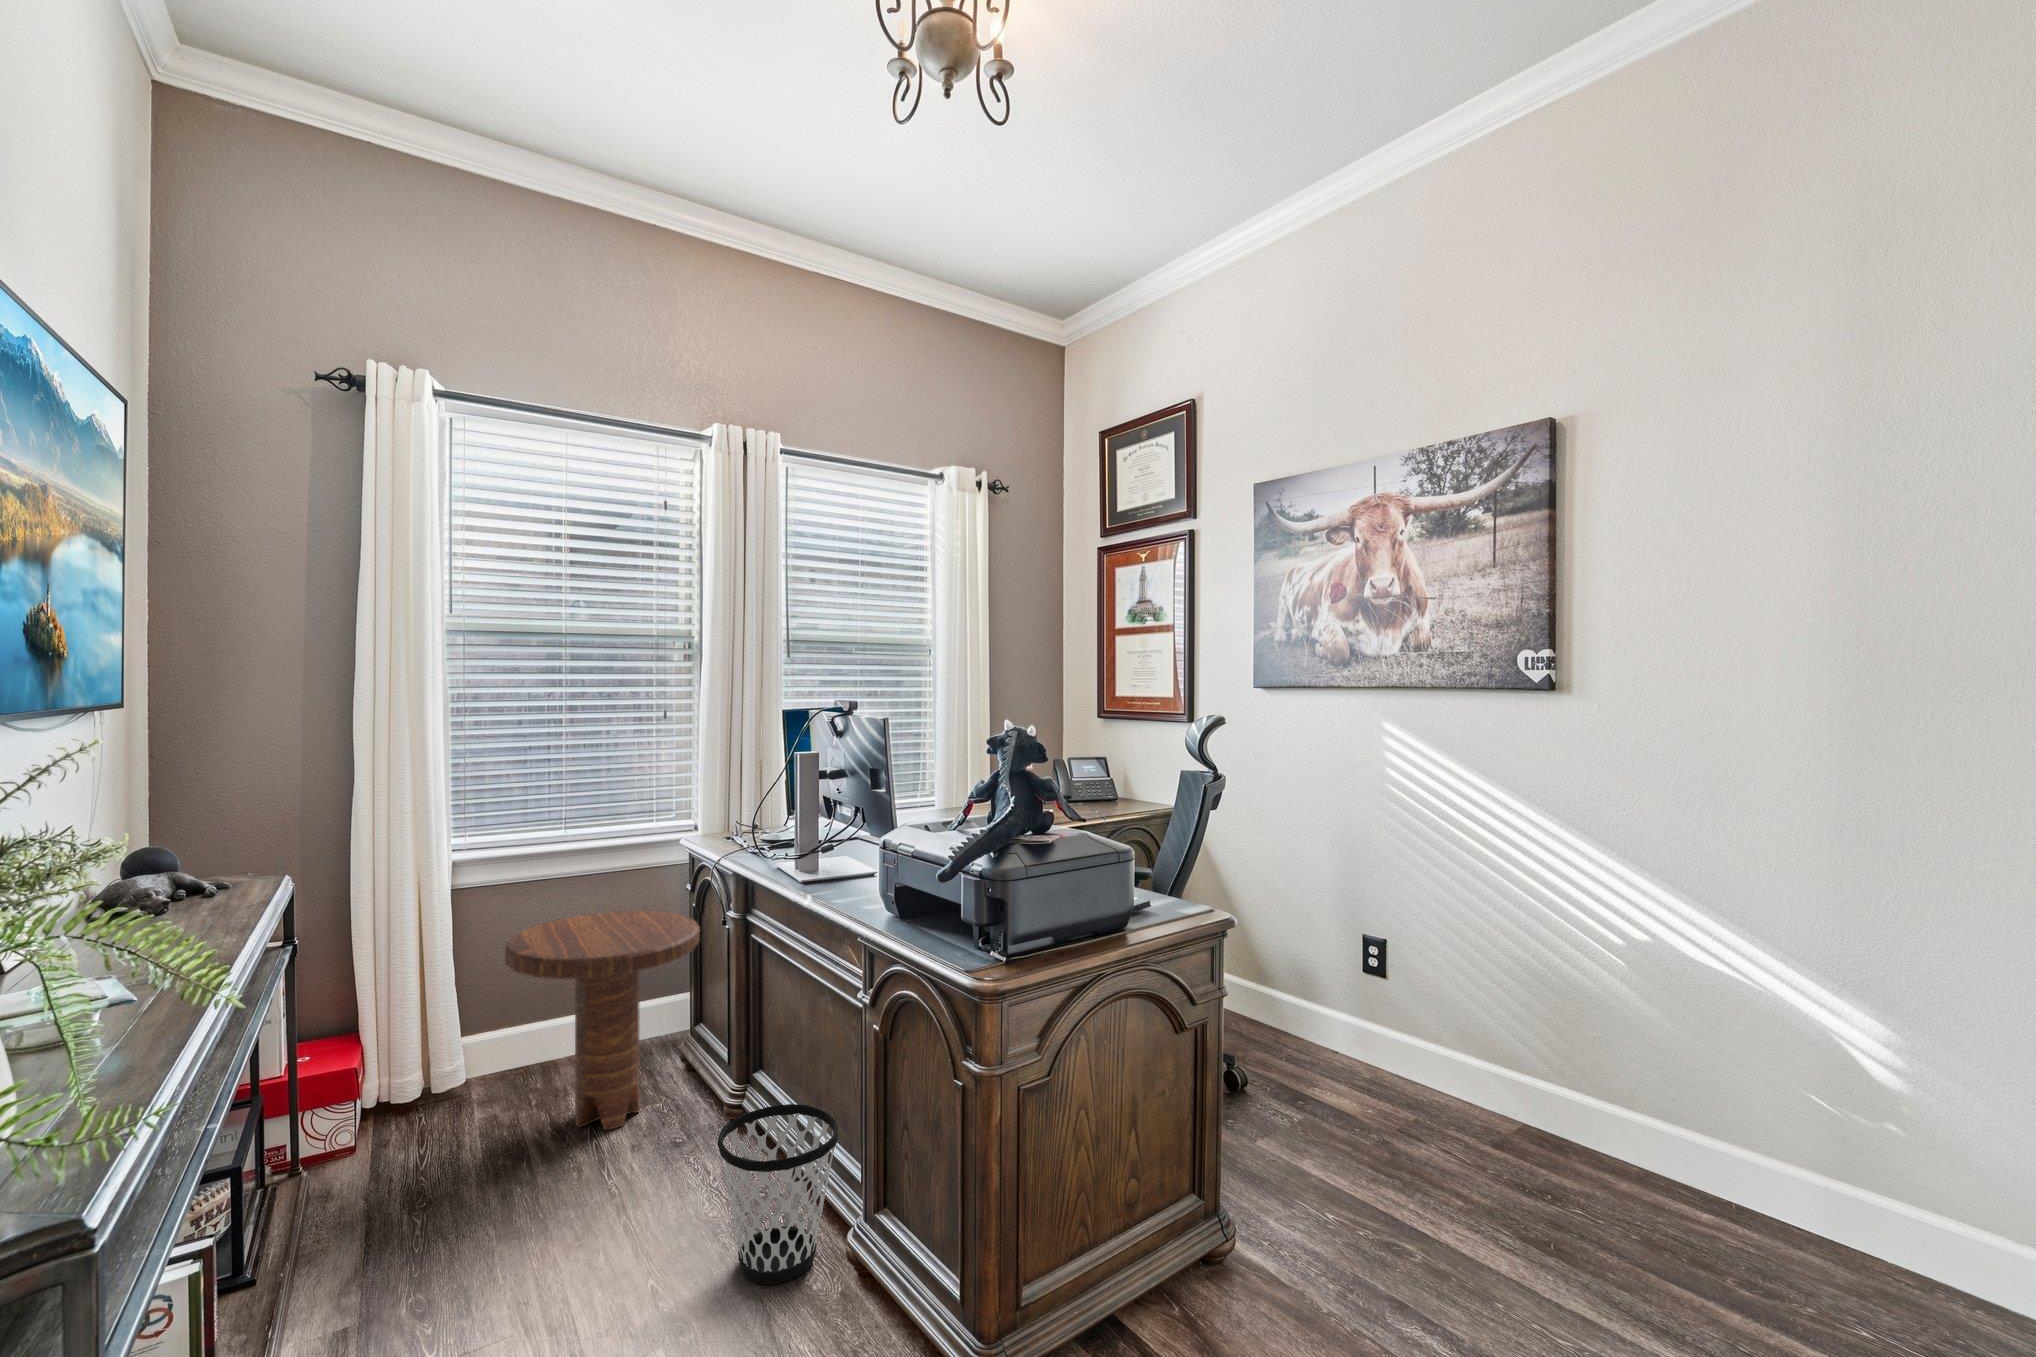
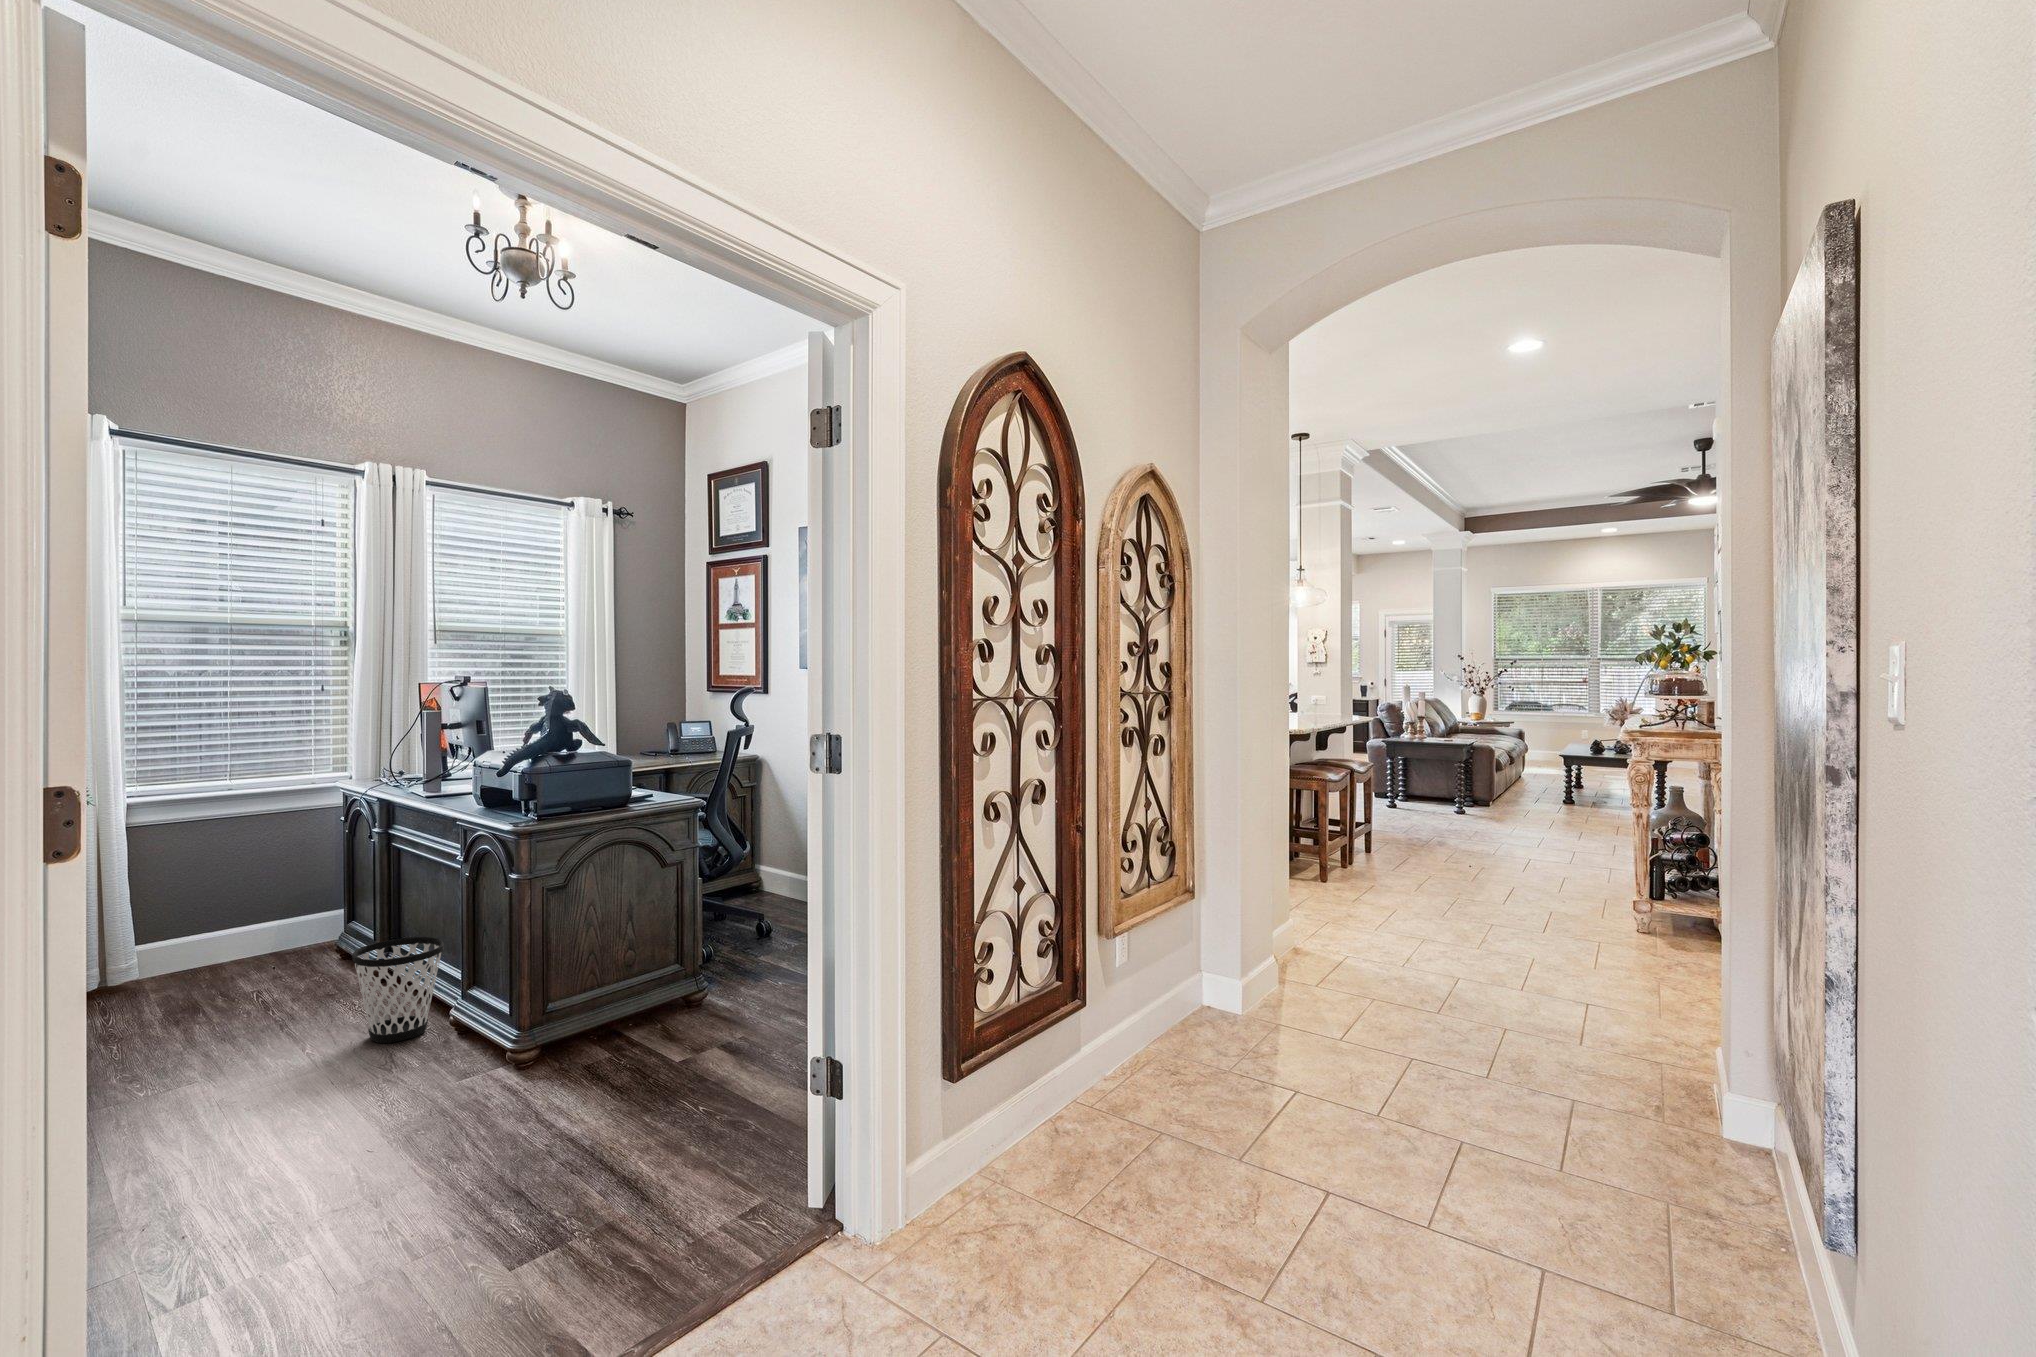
side table: present [505,911,700,1130] -> none [178,836,350,992]

